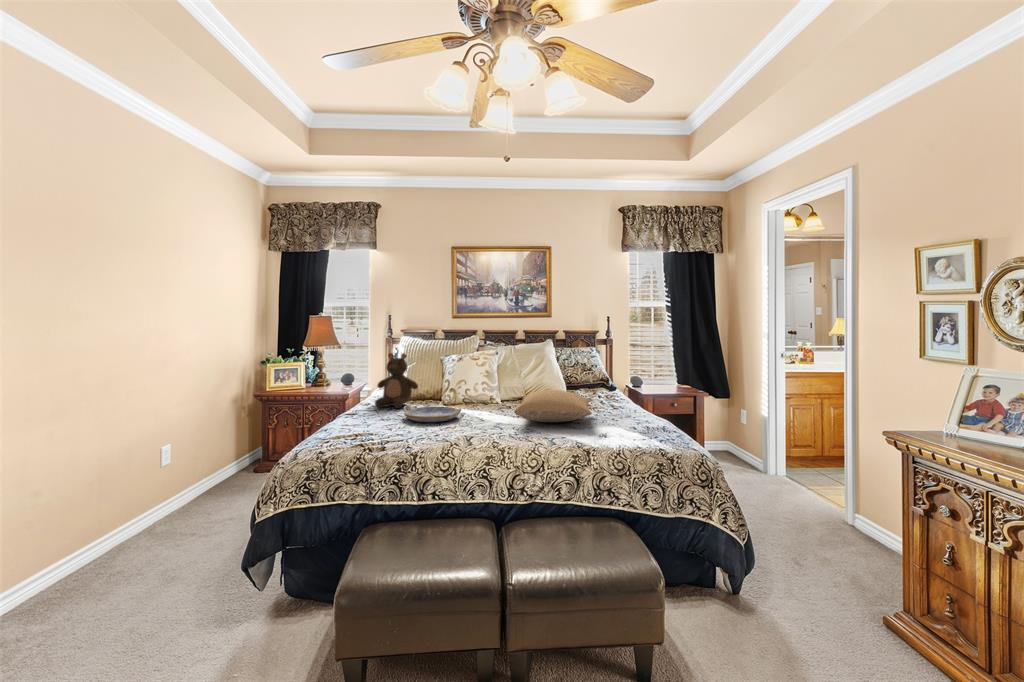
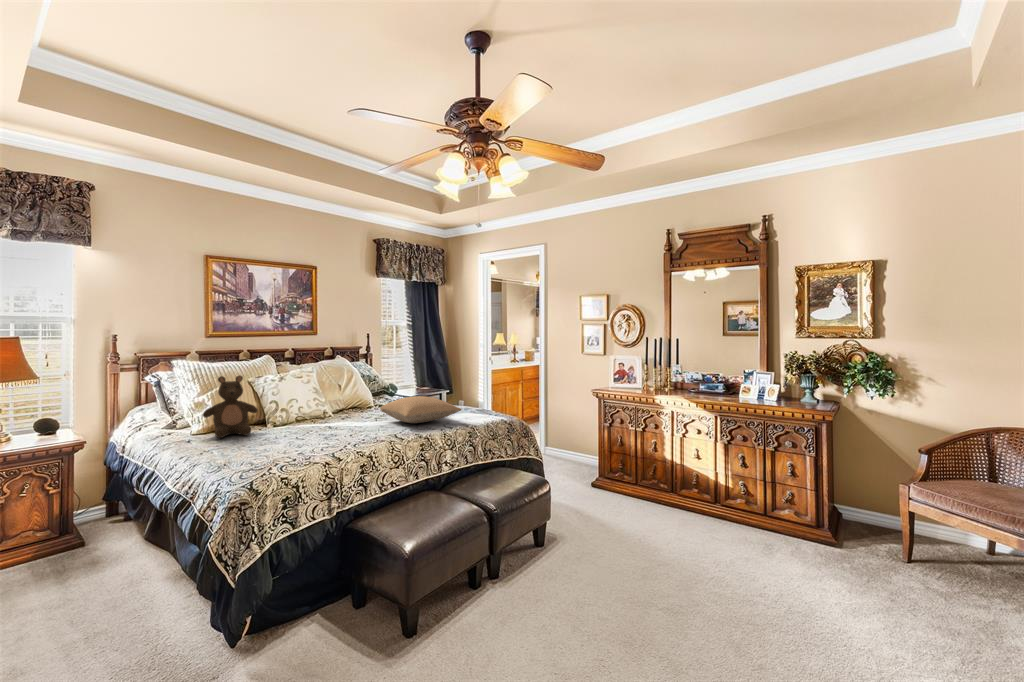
serving tray: present [404,406,461,422] -> none [280,422,344,440]

